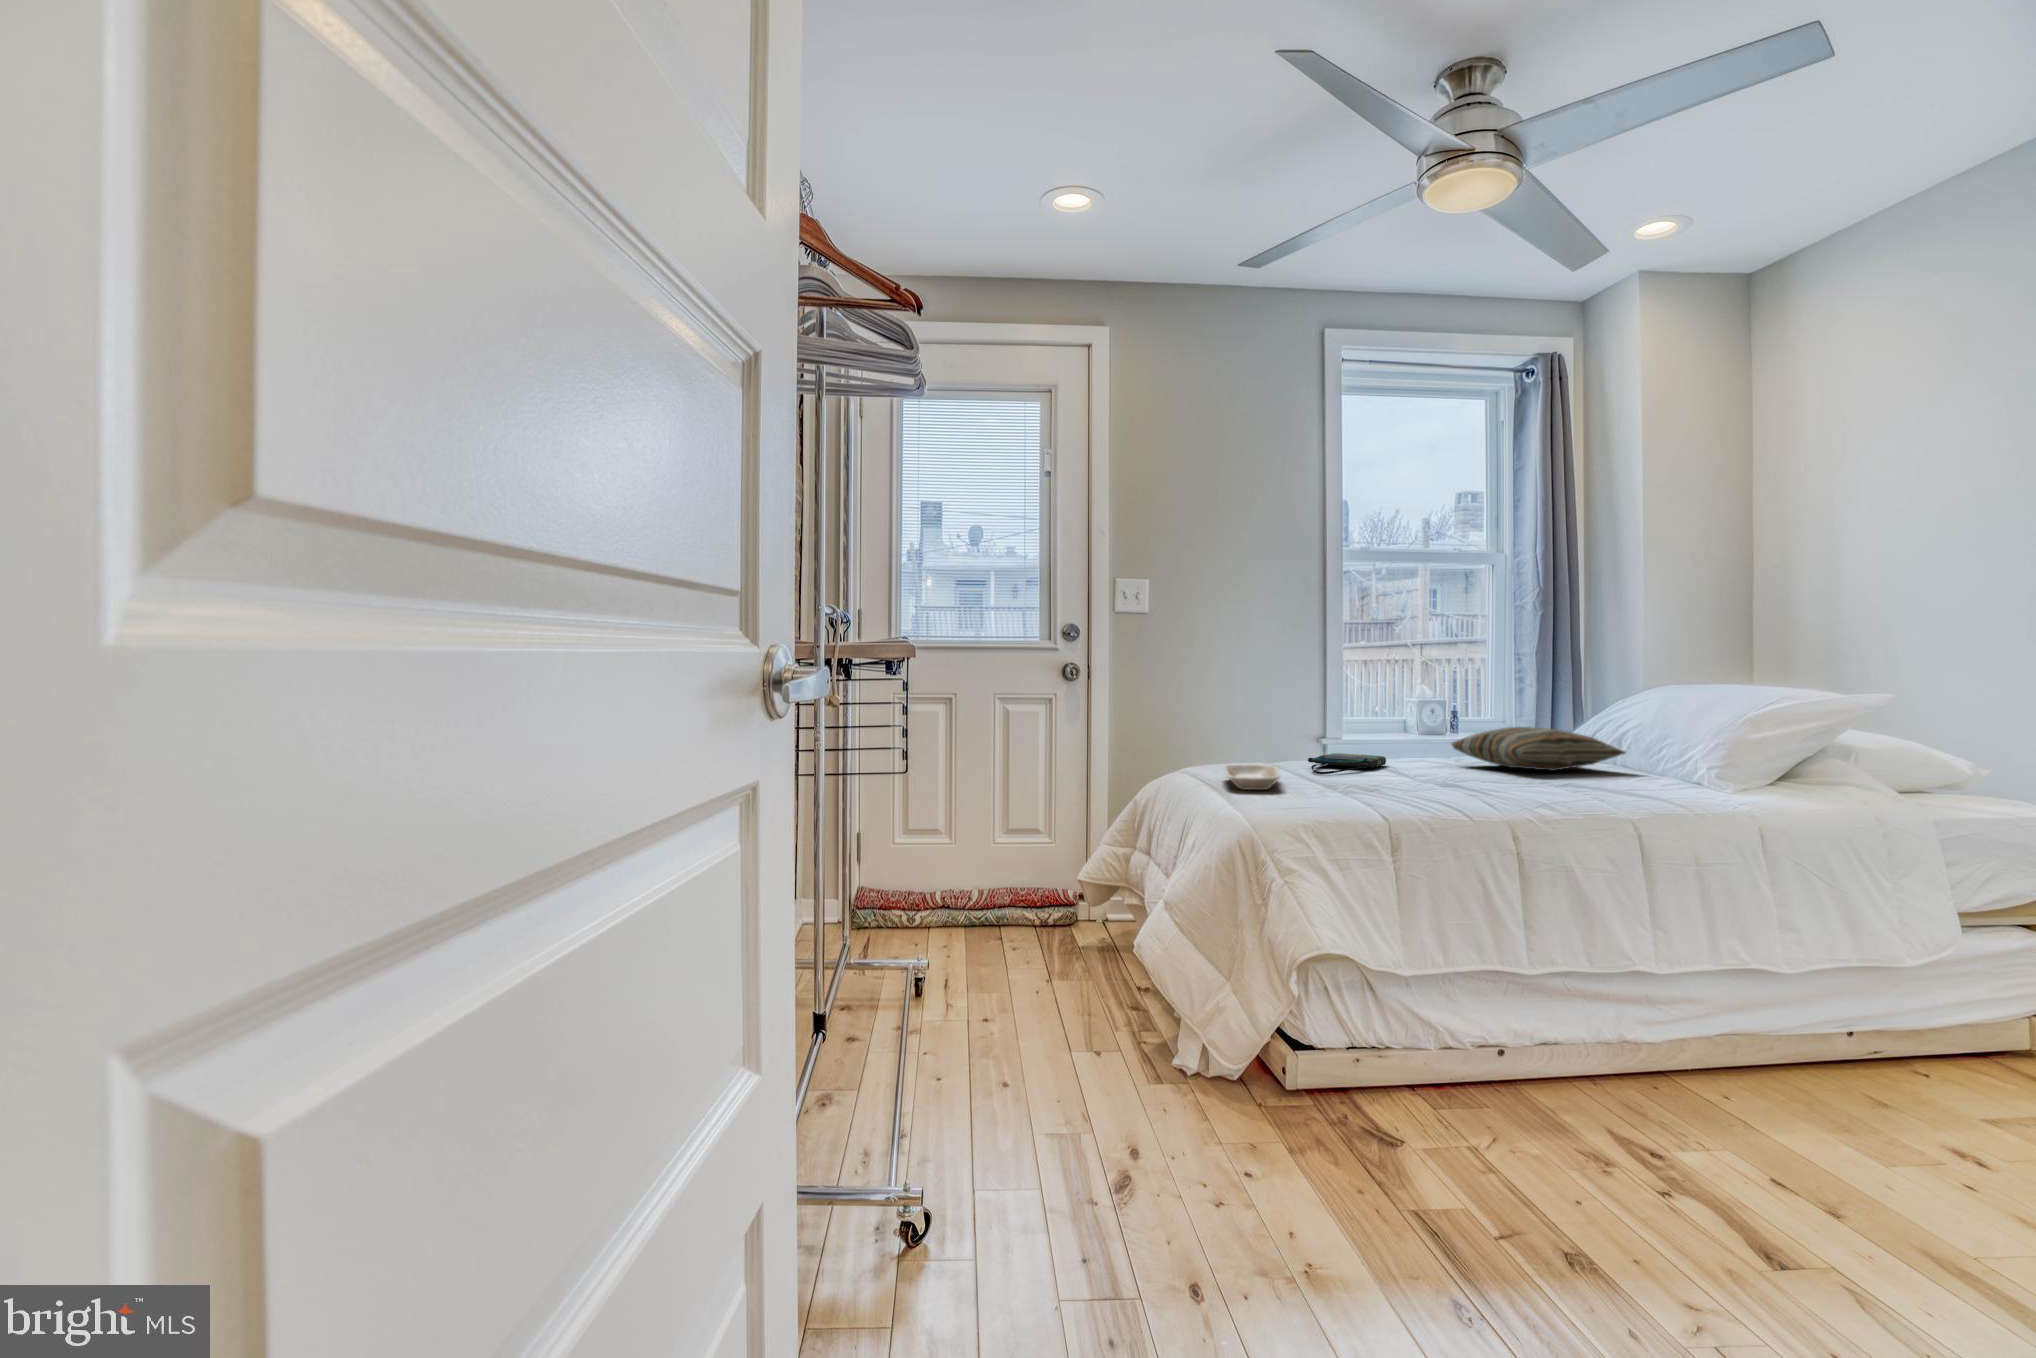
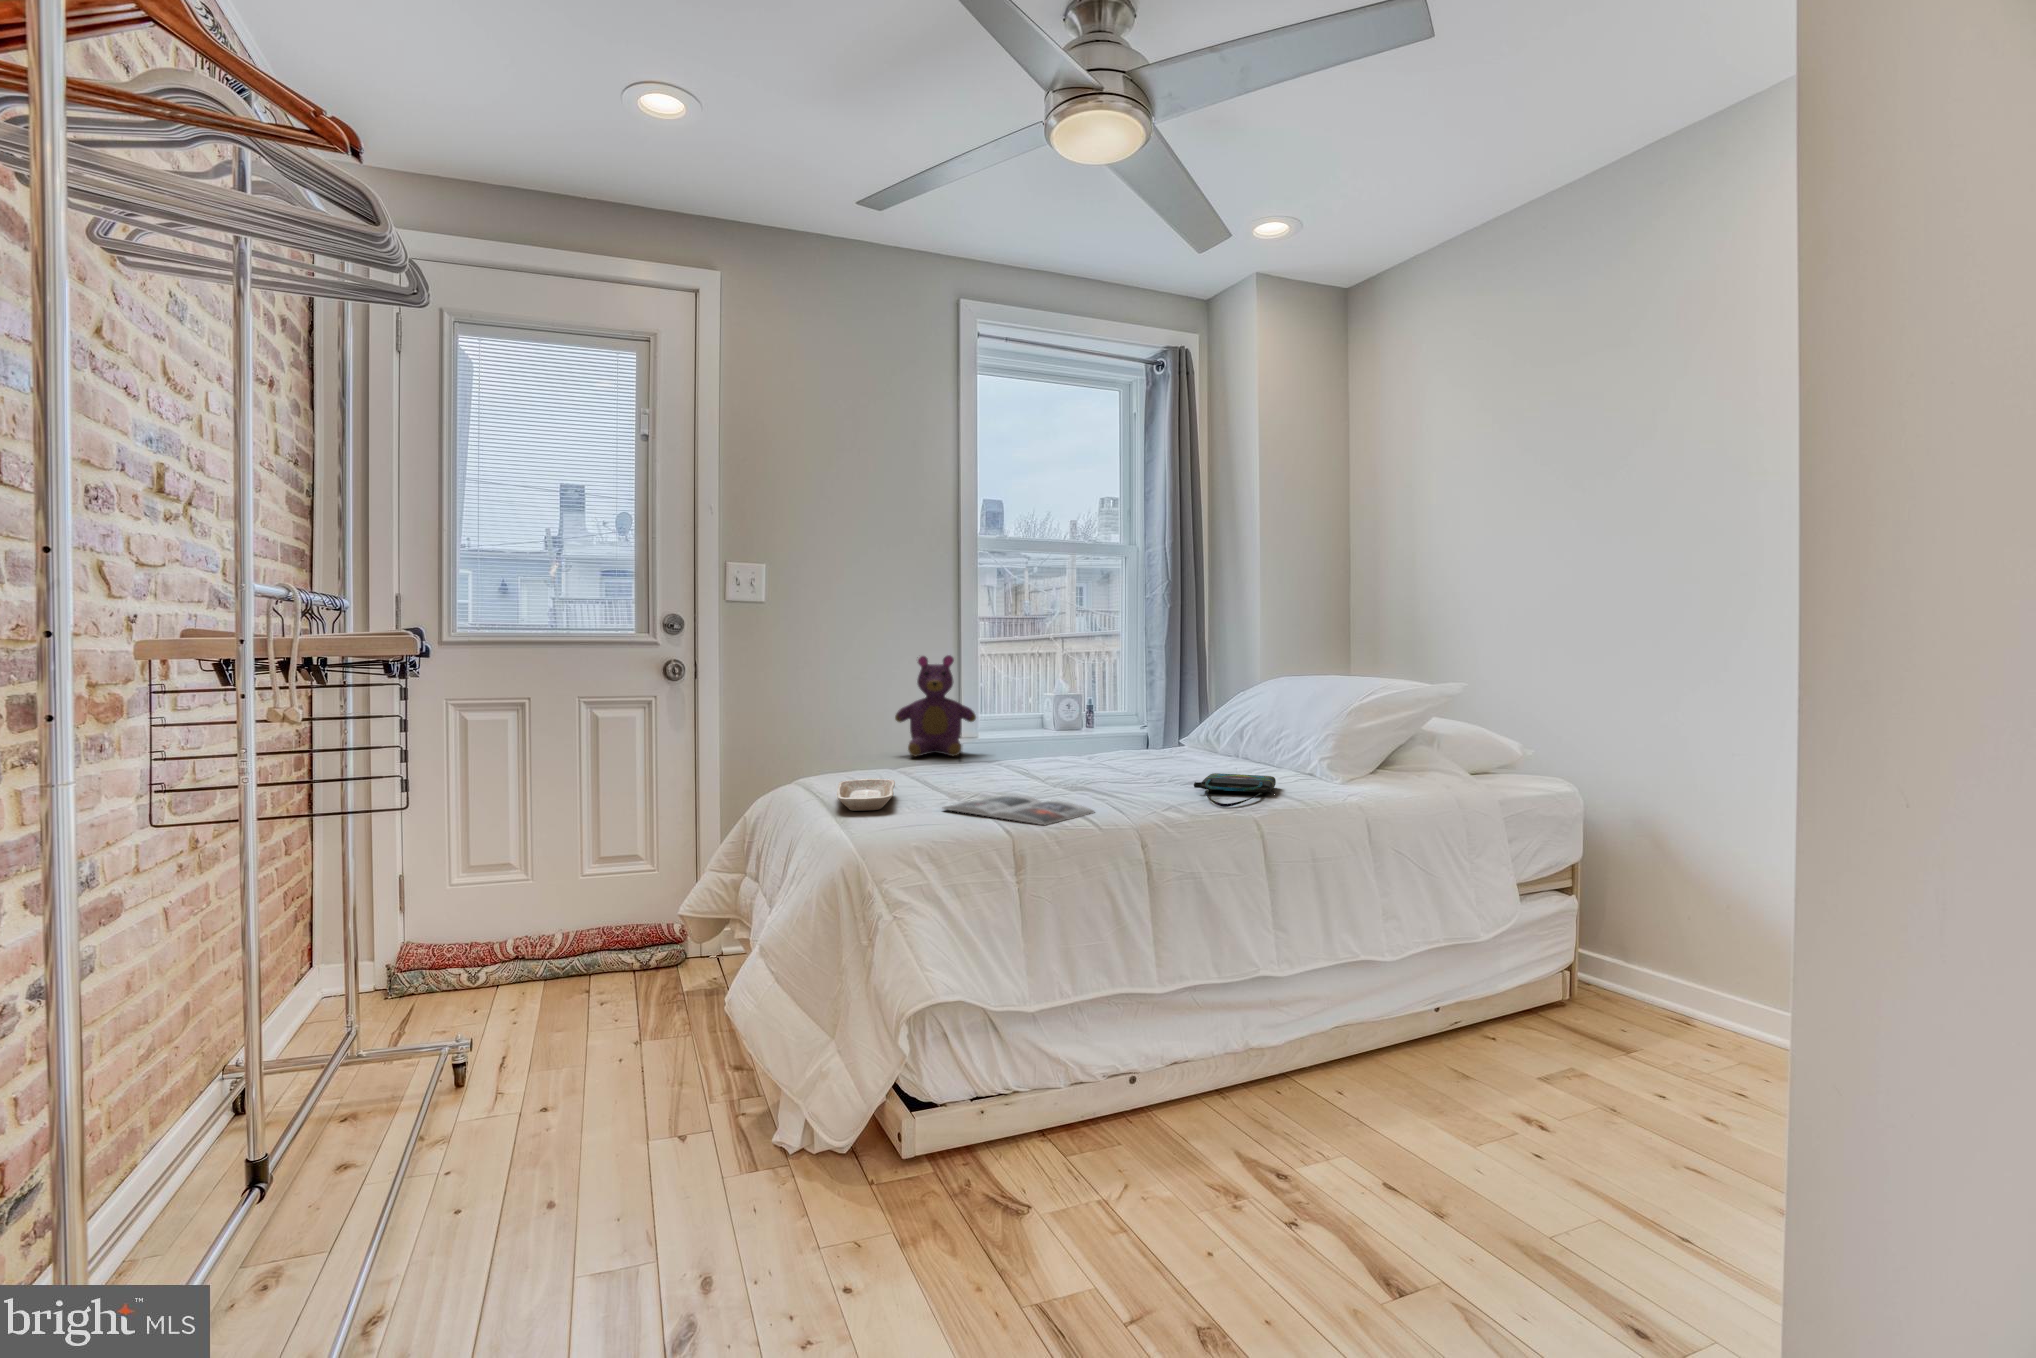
teddy bear: none [1259,660,1339,754] -> present [895,655,976,757]
pillow: present [1452,727,1625,771] -> none [1075,727,1223,771]
tote bag: present [1308,753,1386,774] -> present [1194,773,1276,807]
magazine: none [1330,783,1499,809] -> present [942,795,1094,825]

